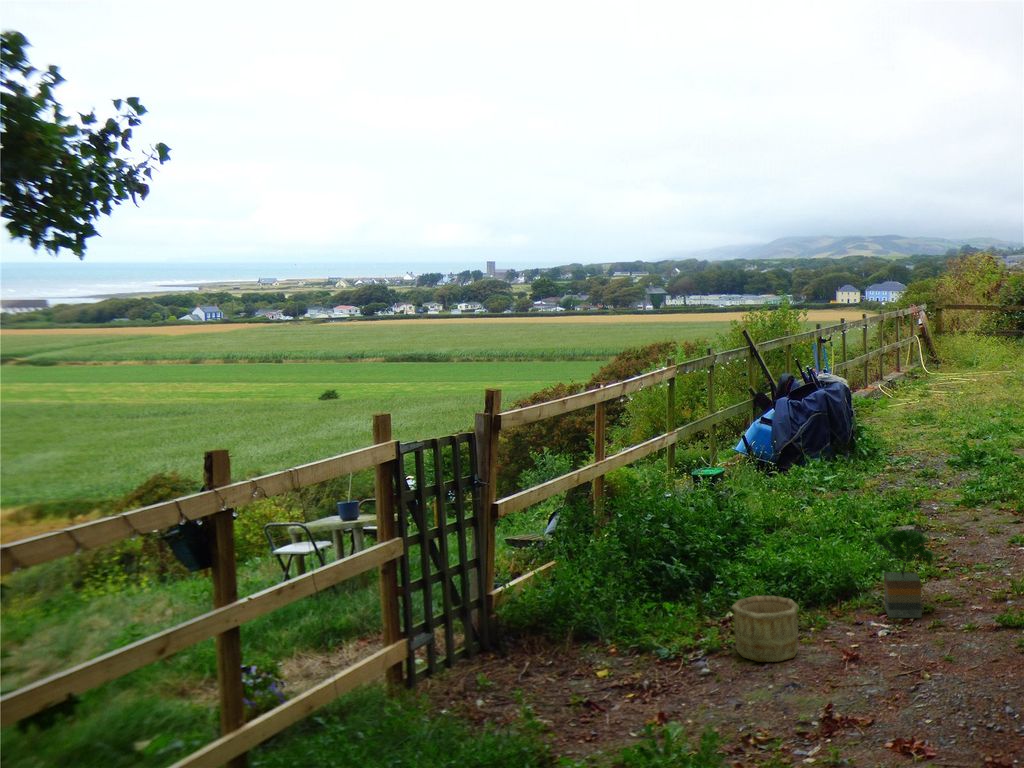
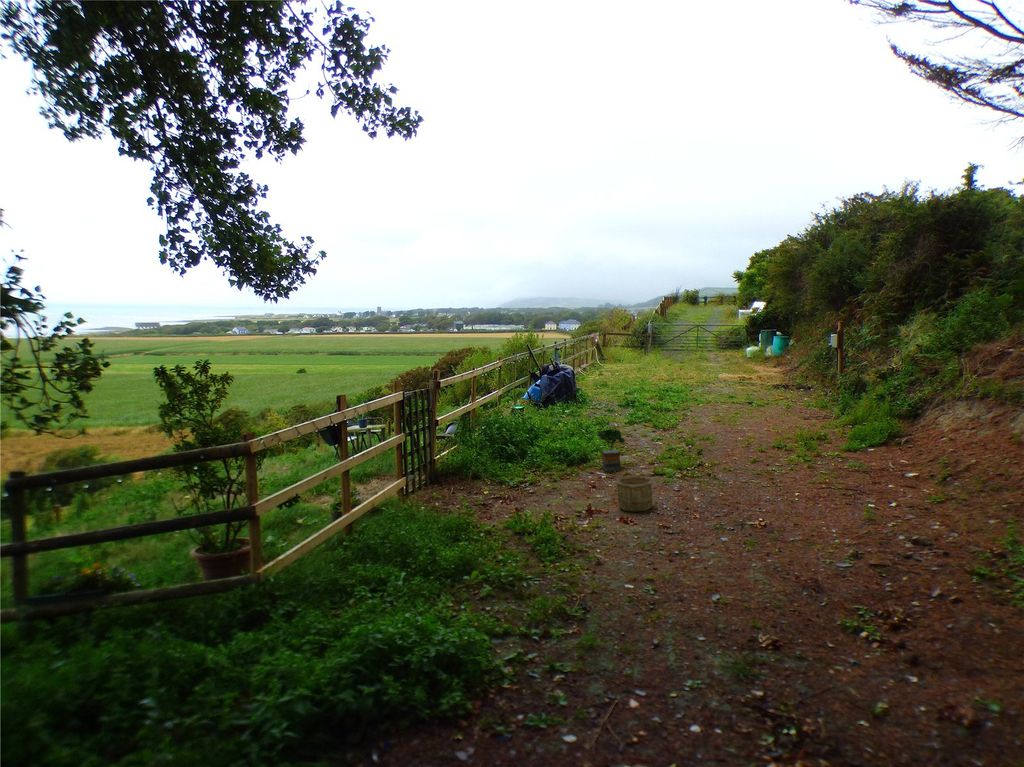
wooden bucket: present [732,596,799,662] -> present [616,476,652,512]

